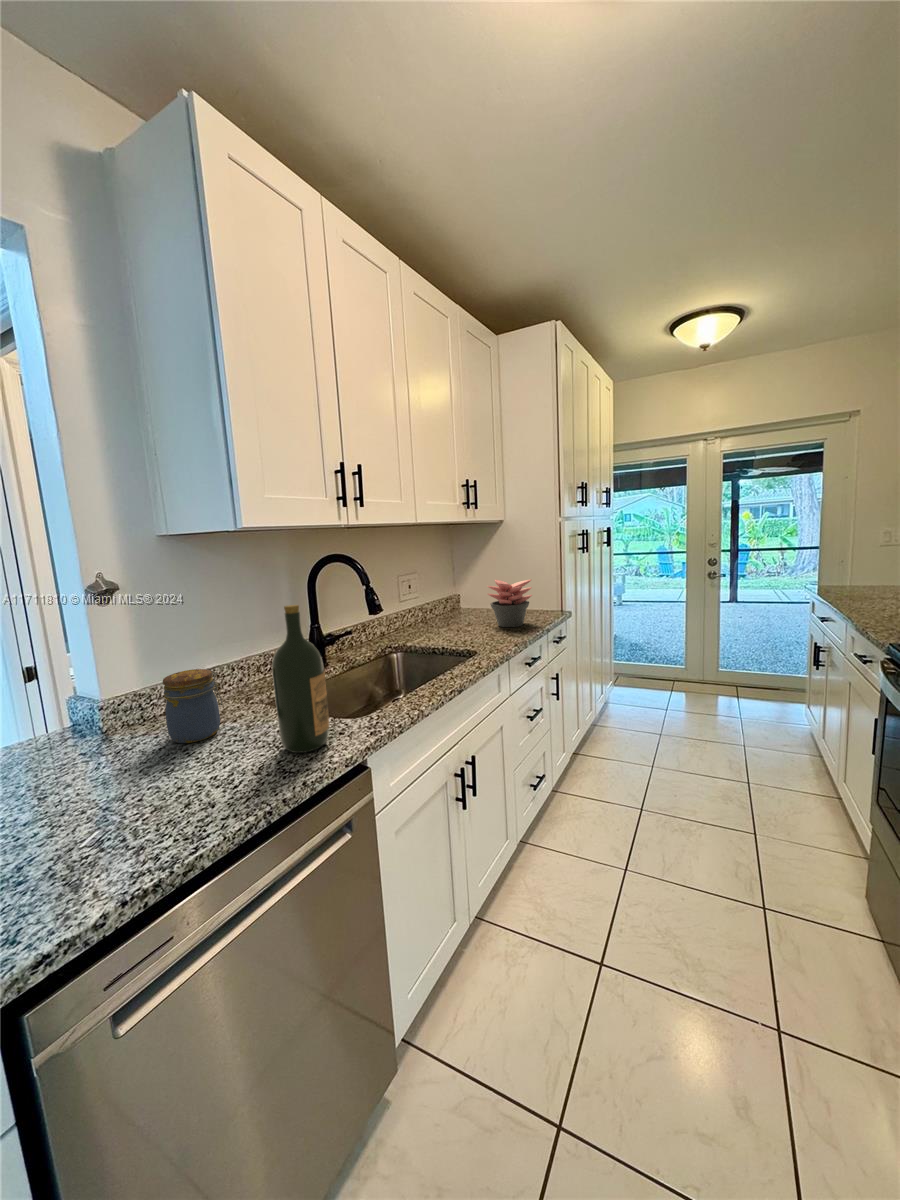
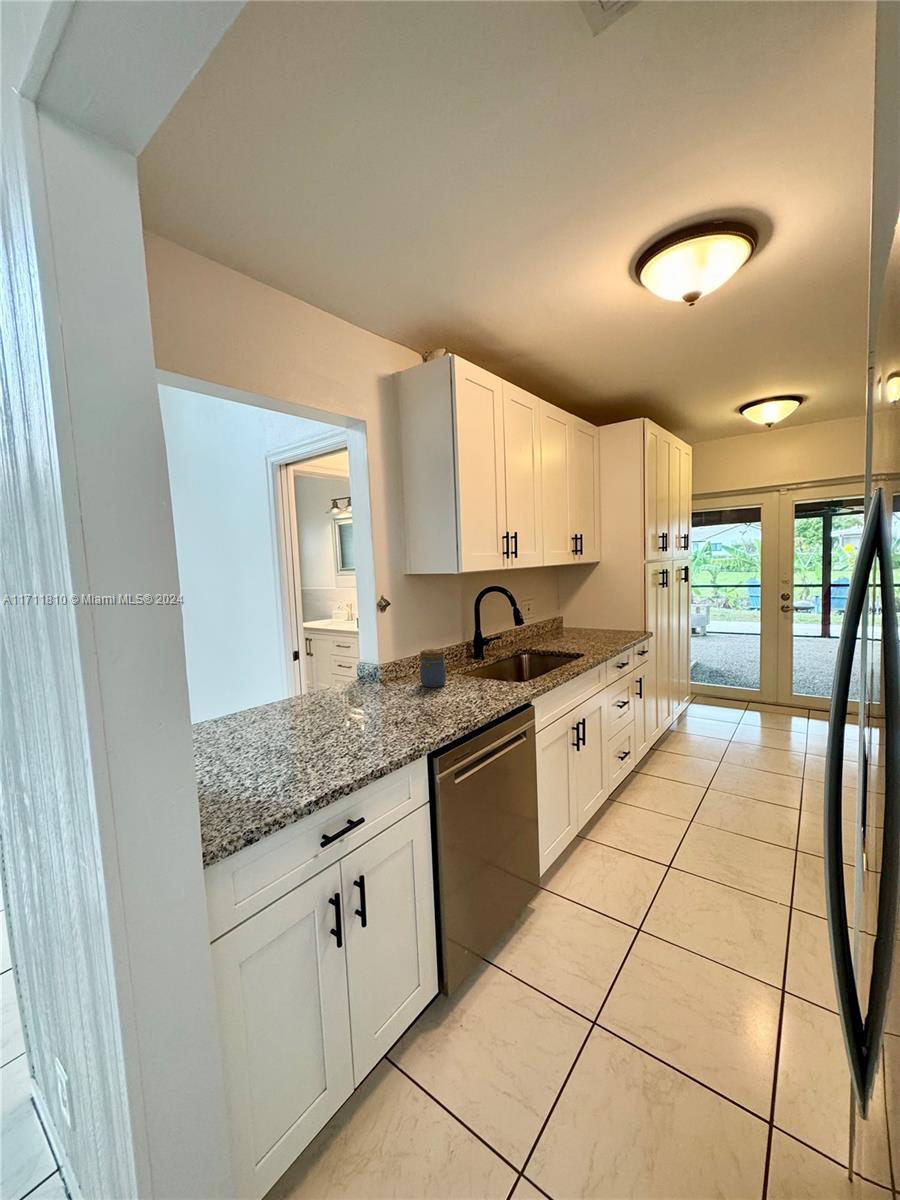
succulent plant: present [487,579,532,627] -> none [589,606,624,641]
wine bottle: present [272,605,329,753] -> none [485,615,512,693]

